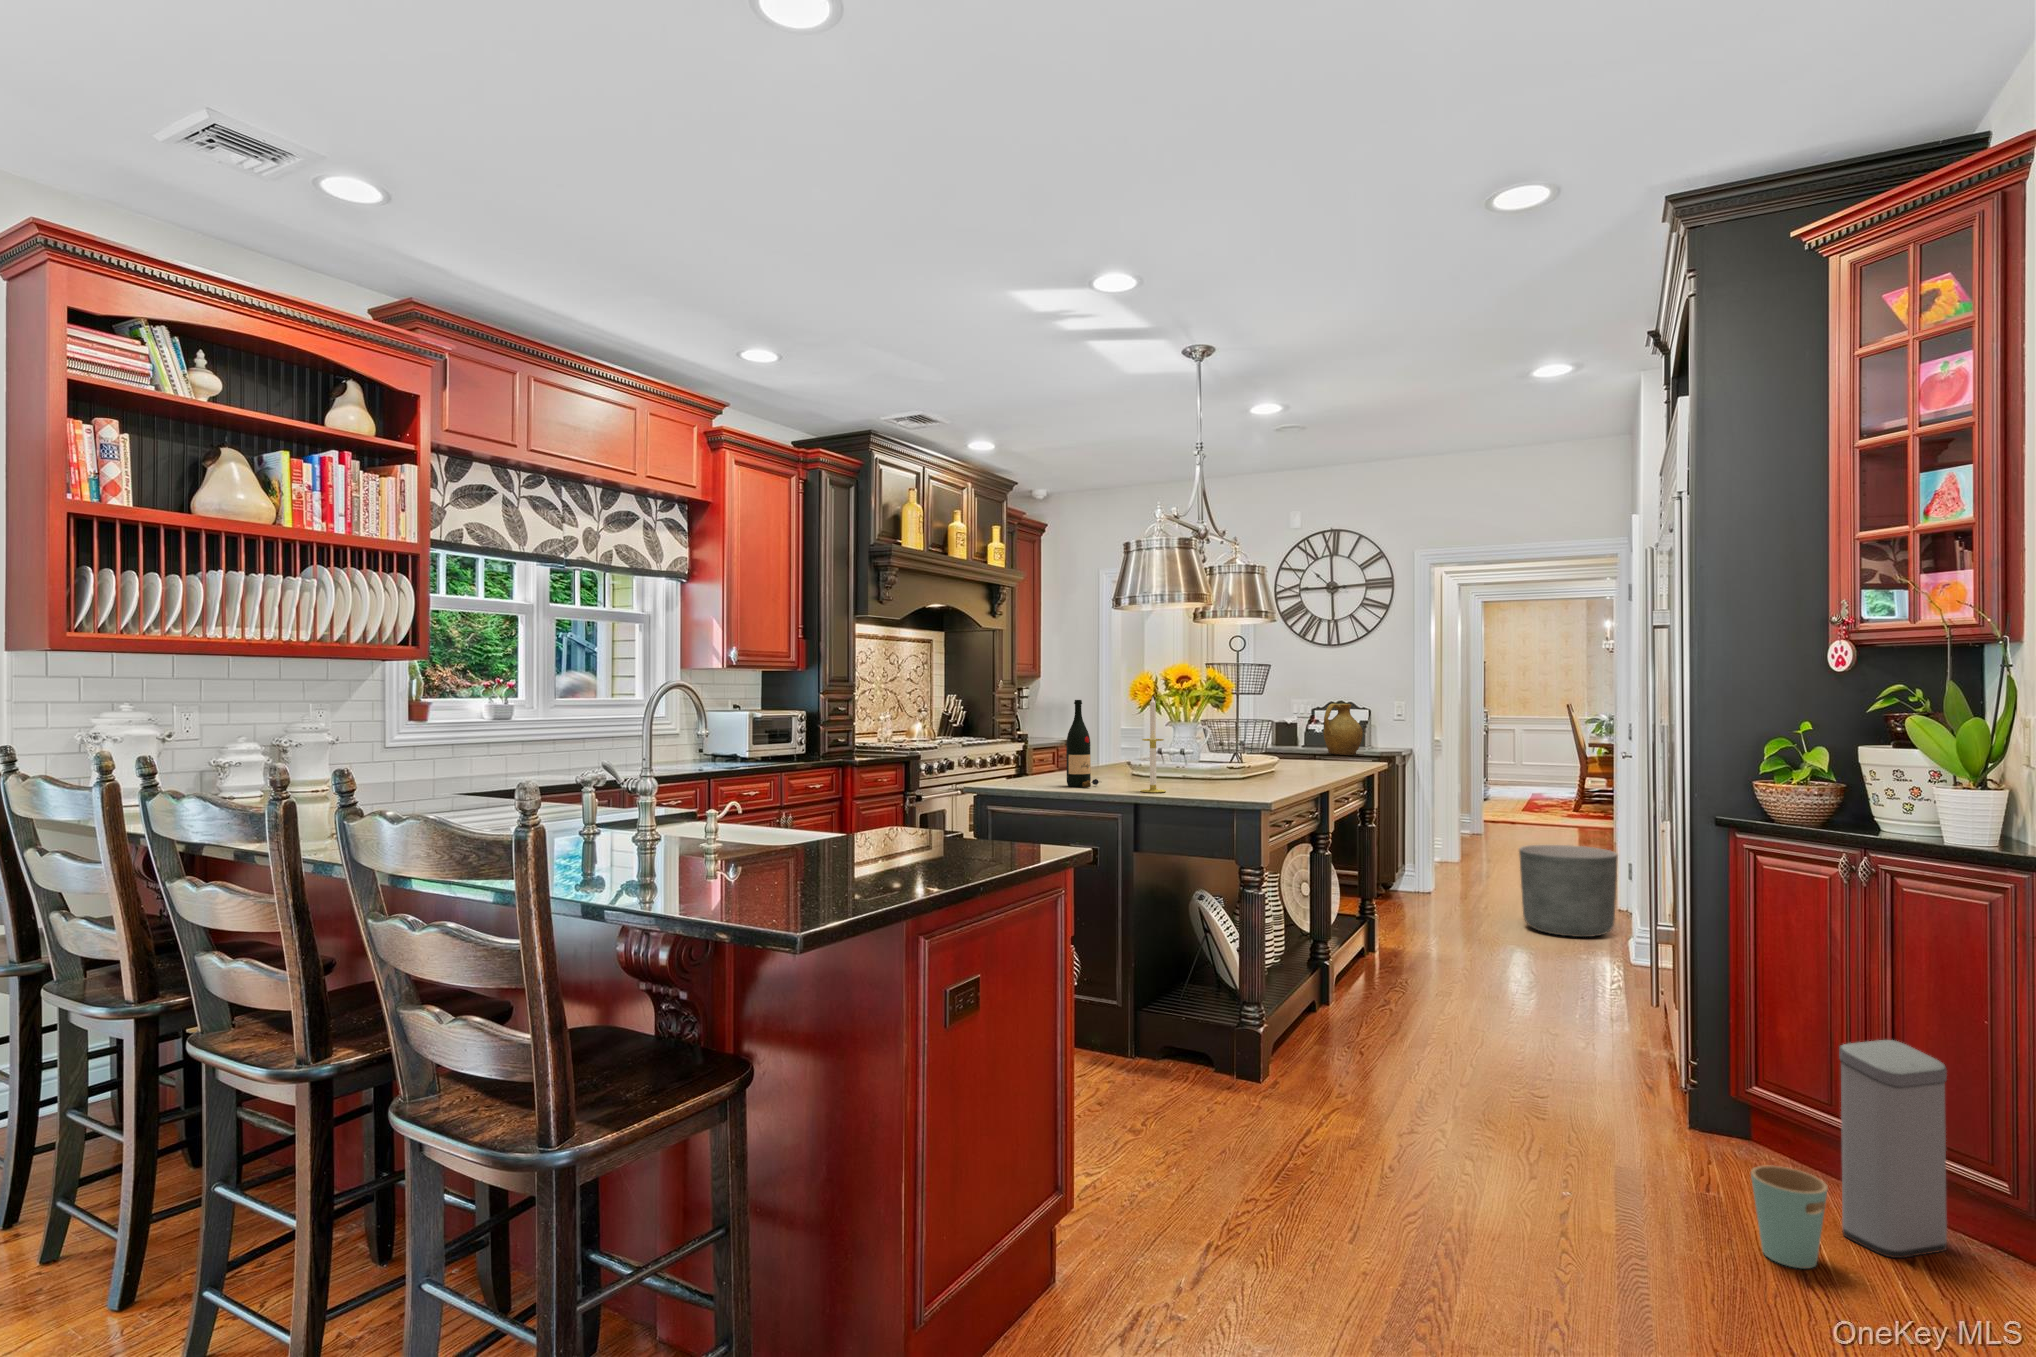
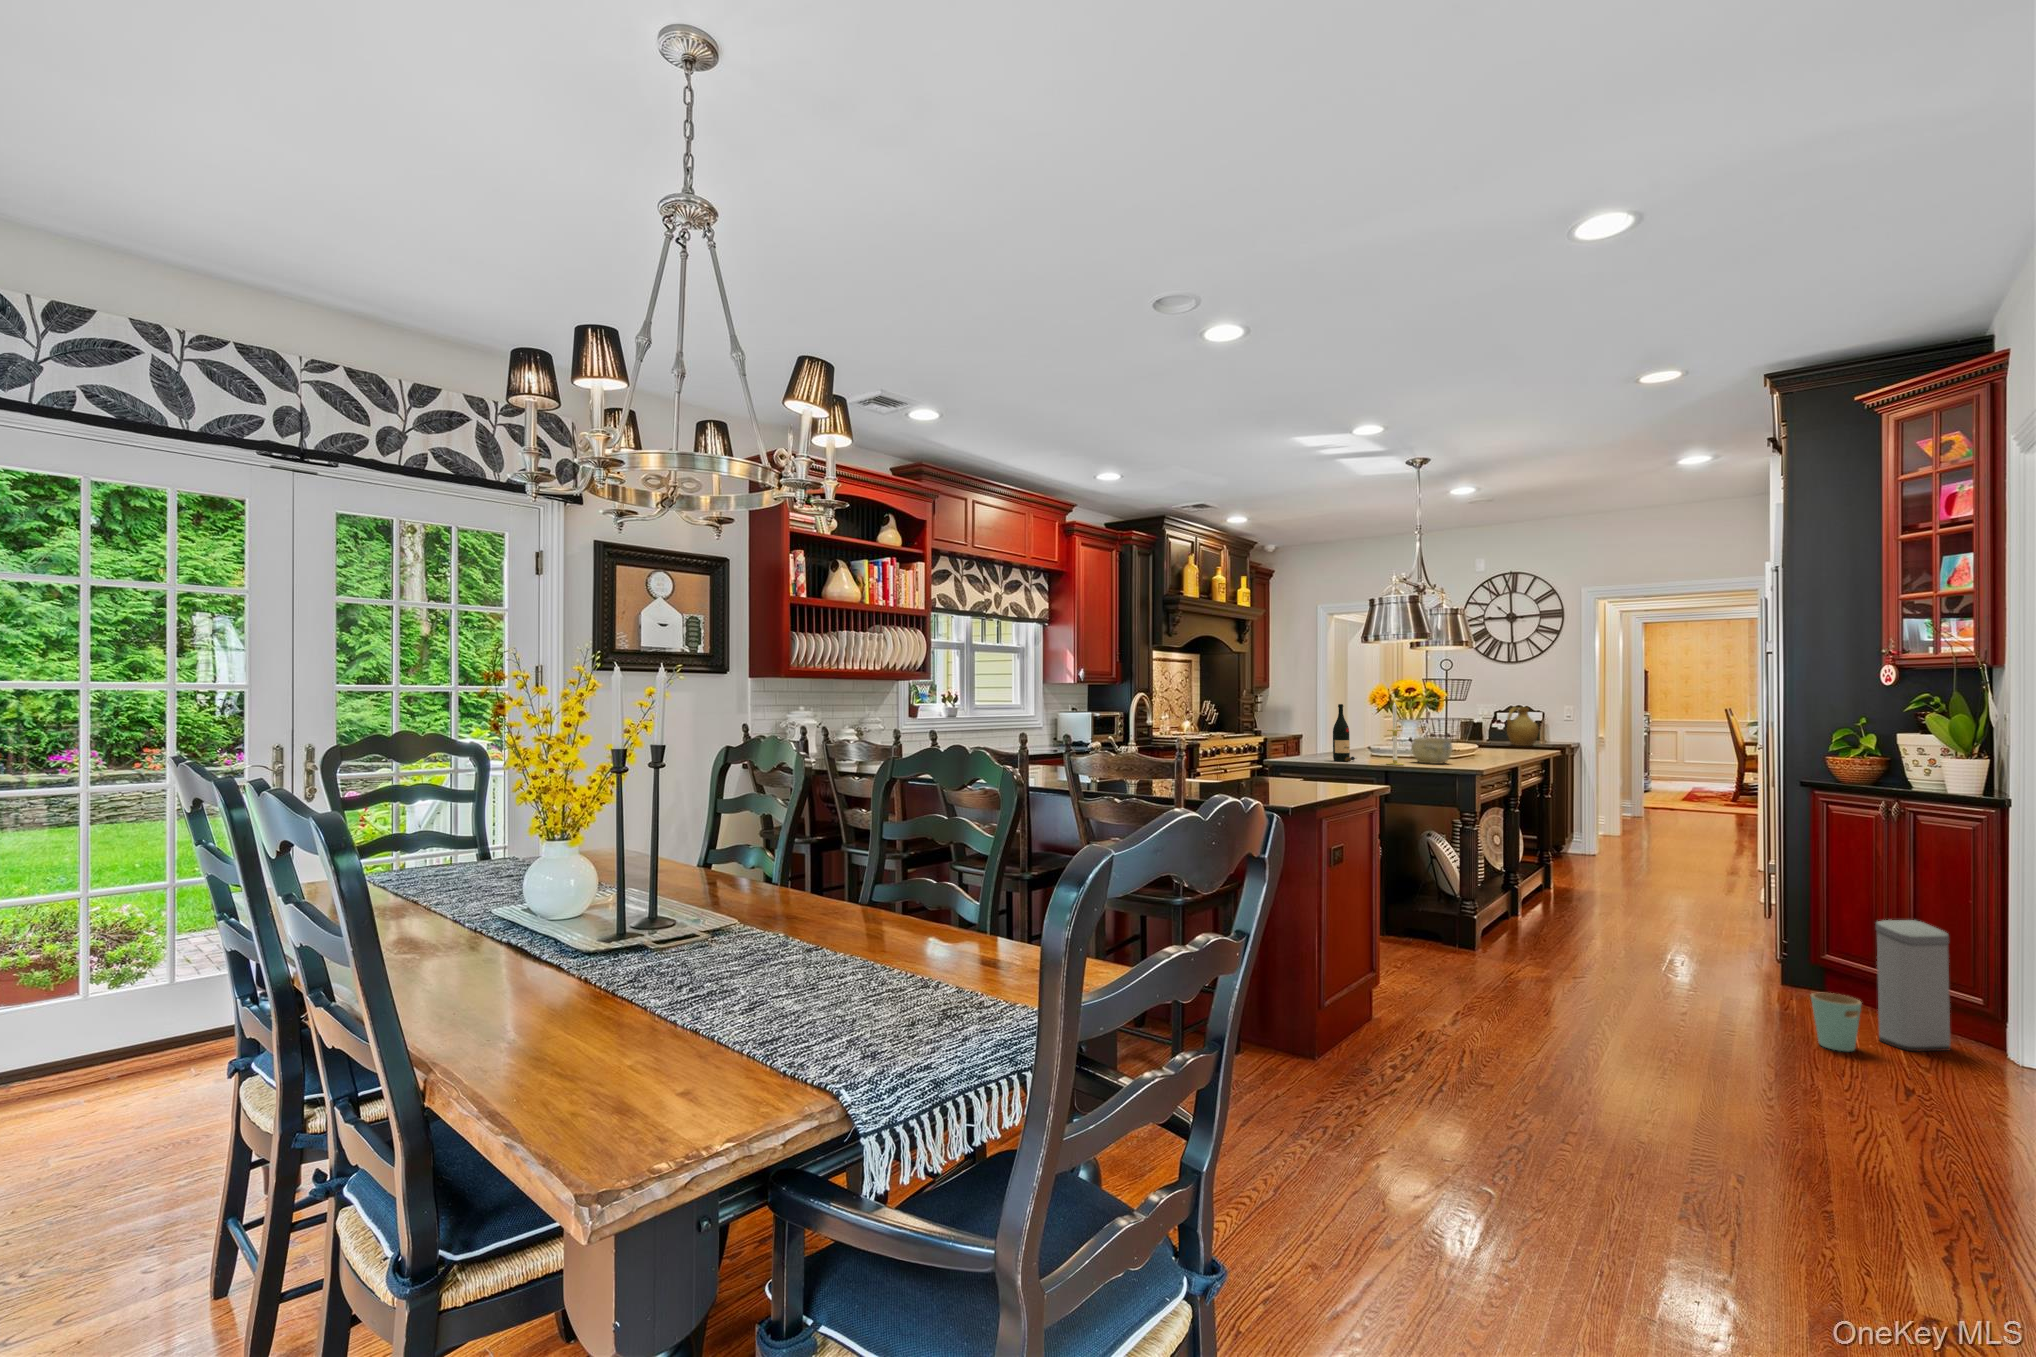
ceramic bowl: none [1180,749,1238,789] -> present [1411,737,1453,764]
planter: present [1519,845,1618,937] -> none [1670,816,1753,886]

